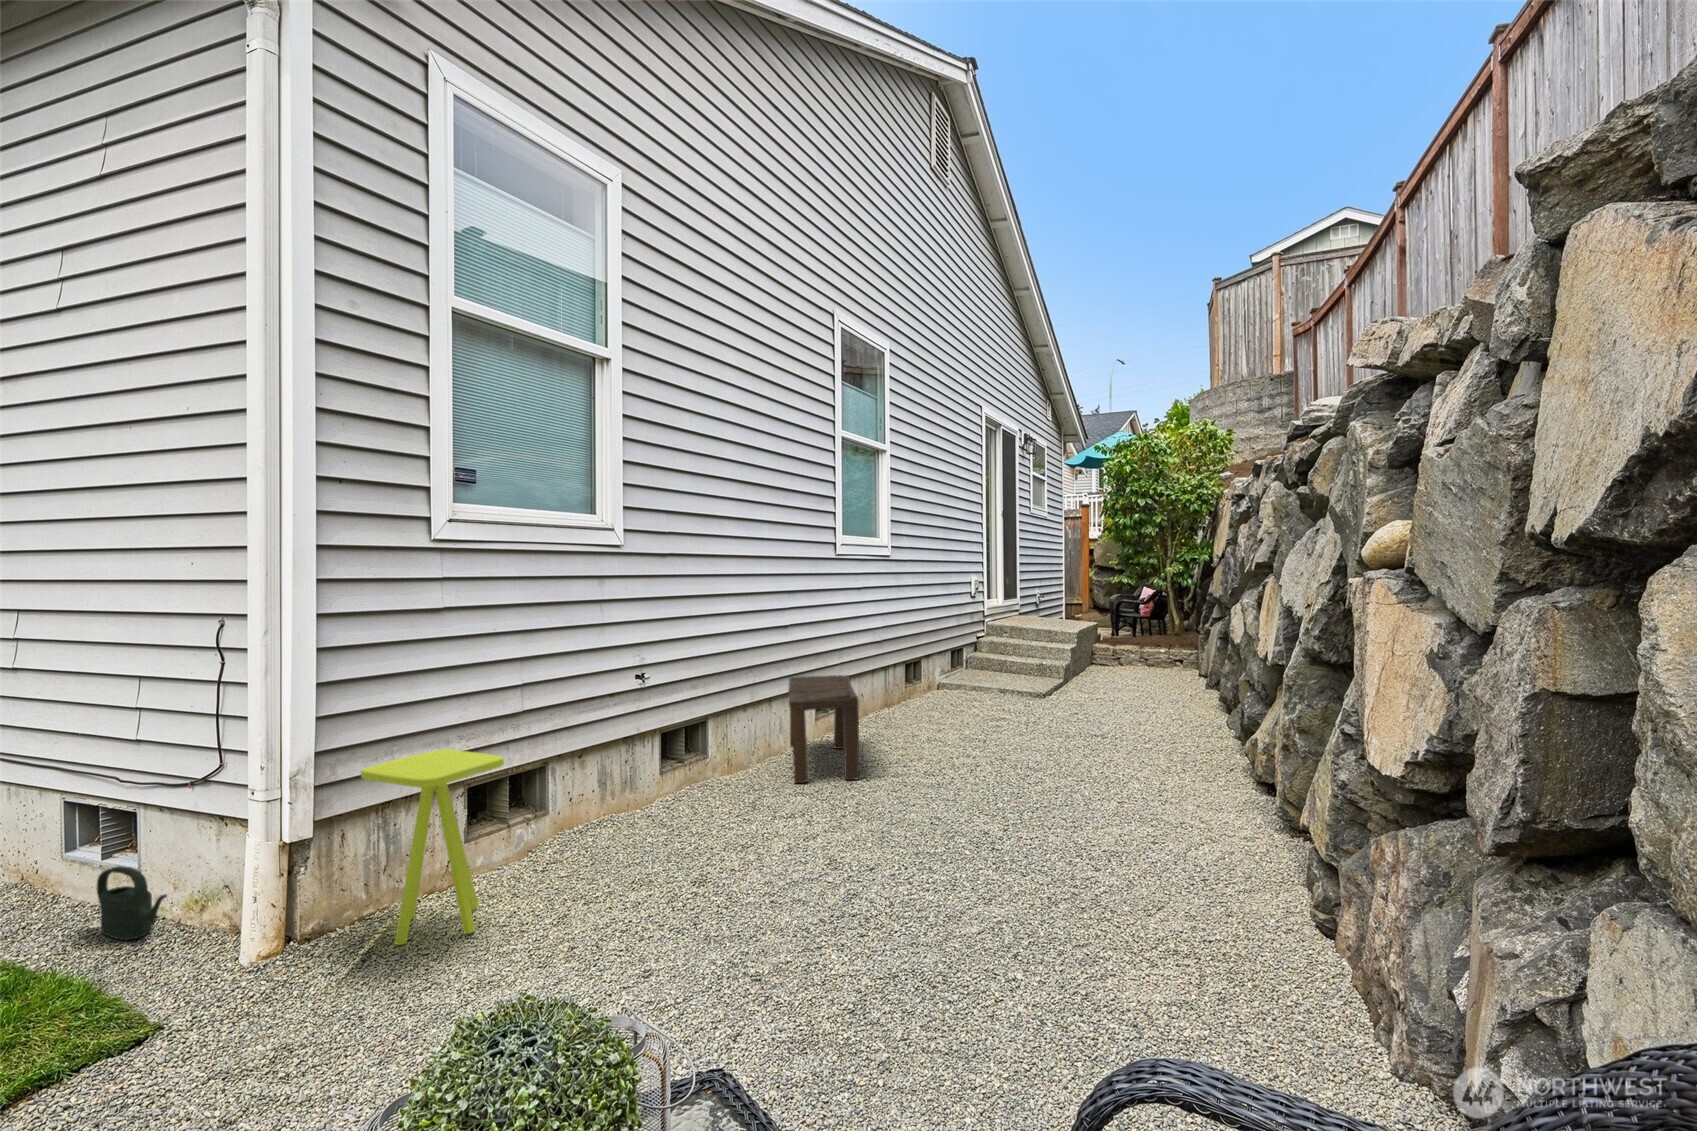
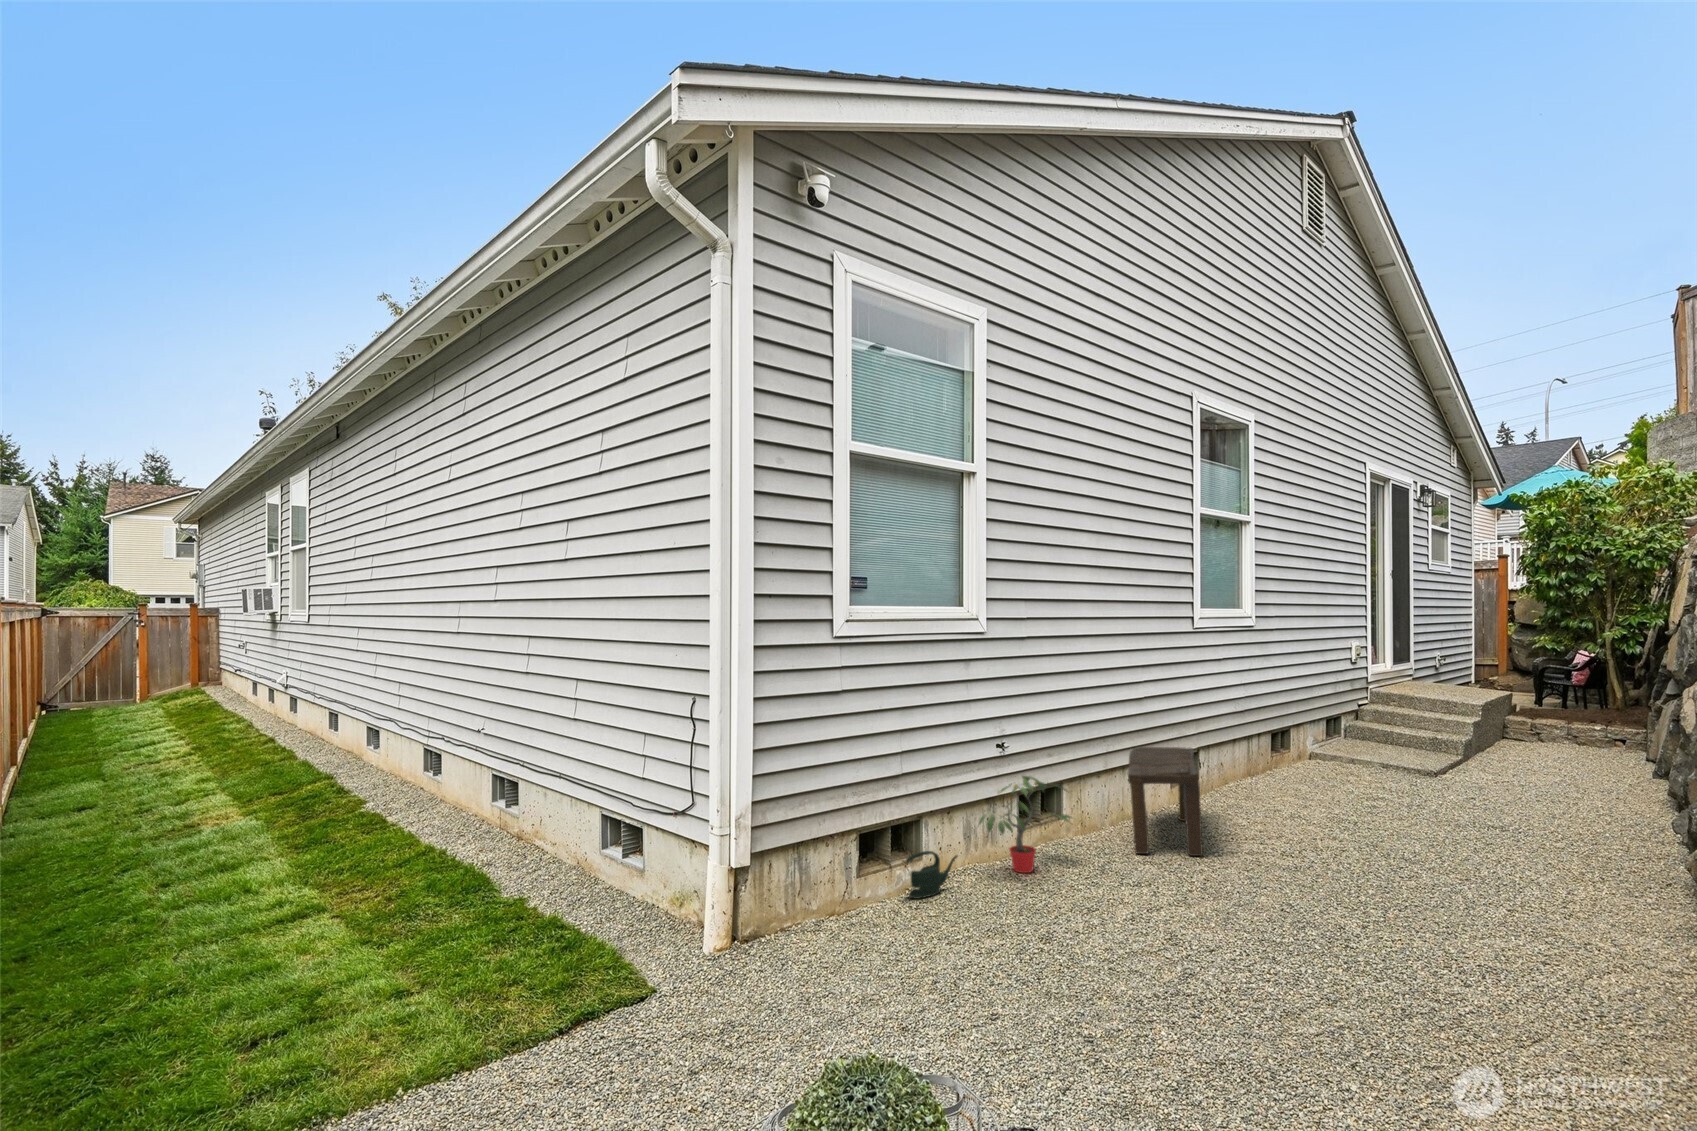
potted plant: none [626,707,737,815] -> present [979,776,1072,873]
side table: present [361,749,504,945] -> none [781,804,880,956]
watering can: present [97,866,167,940] -> present [906,851,958,899]

